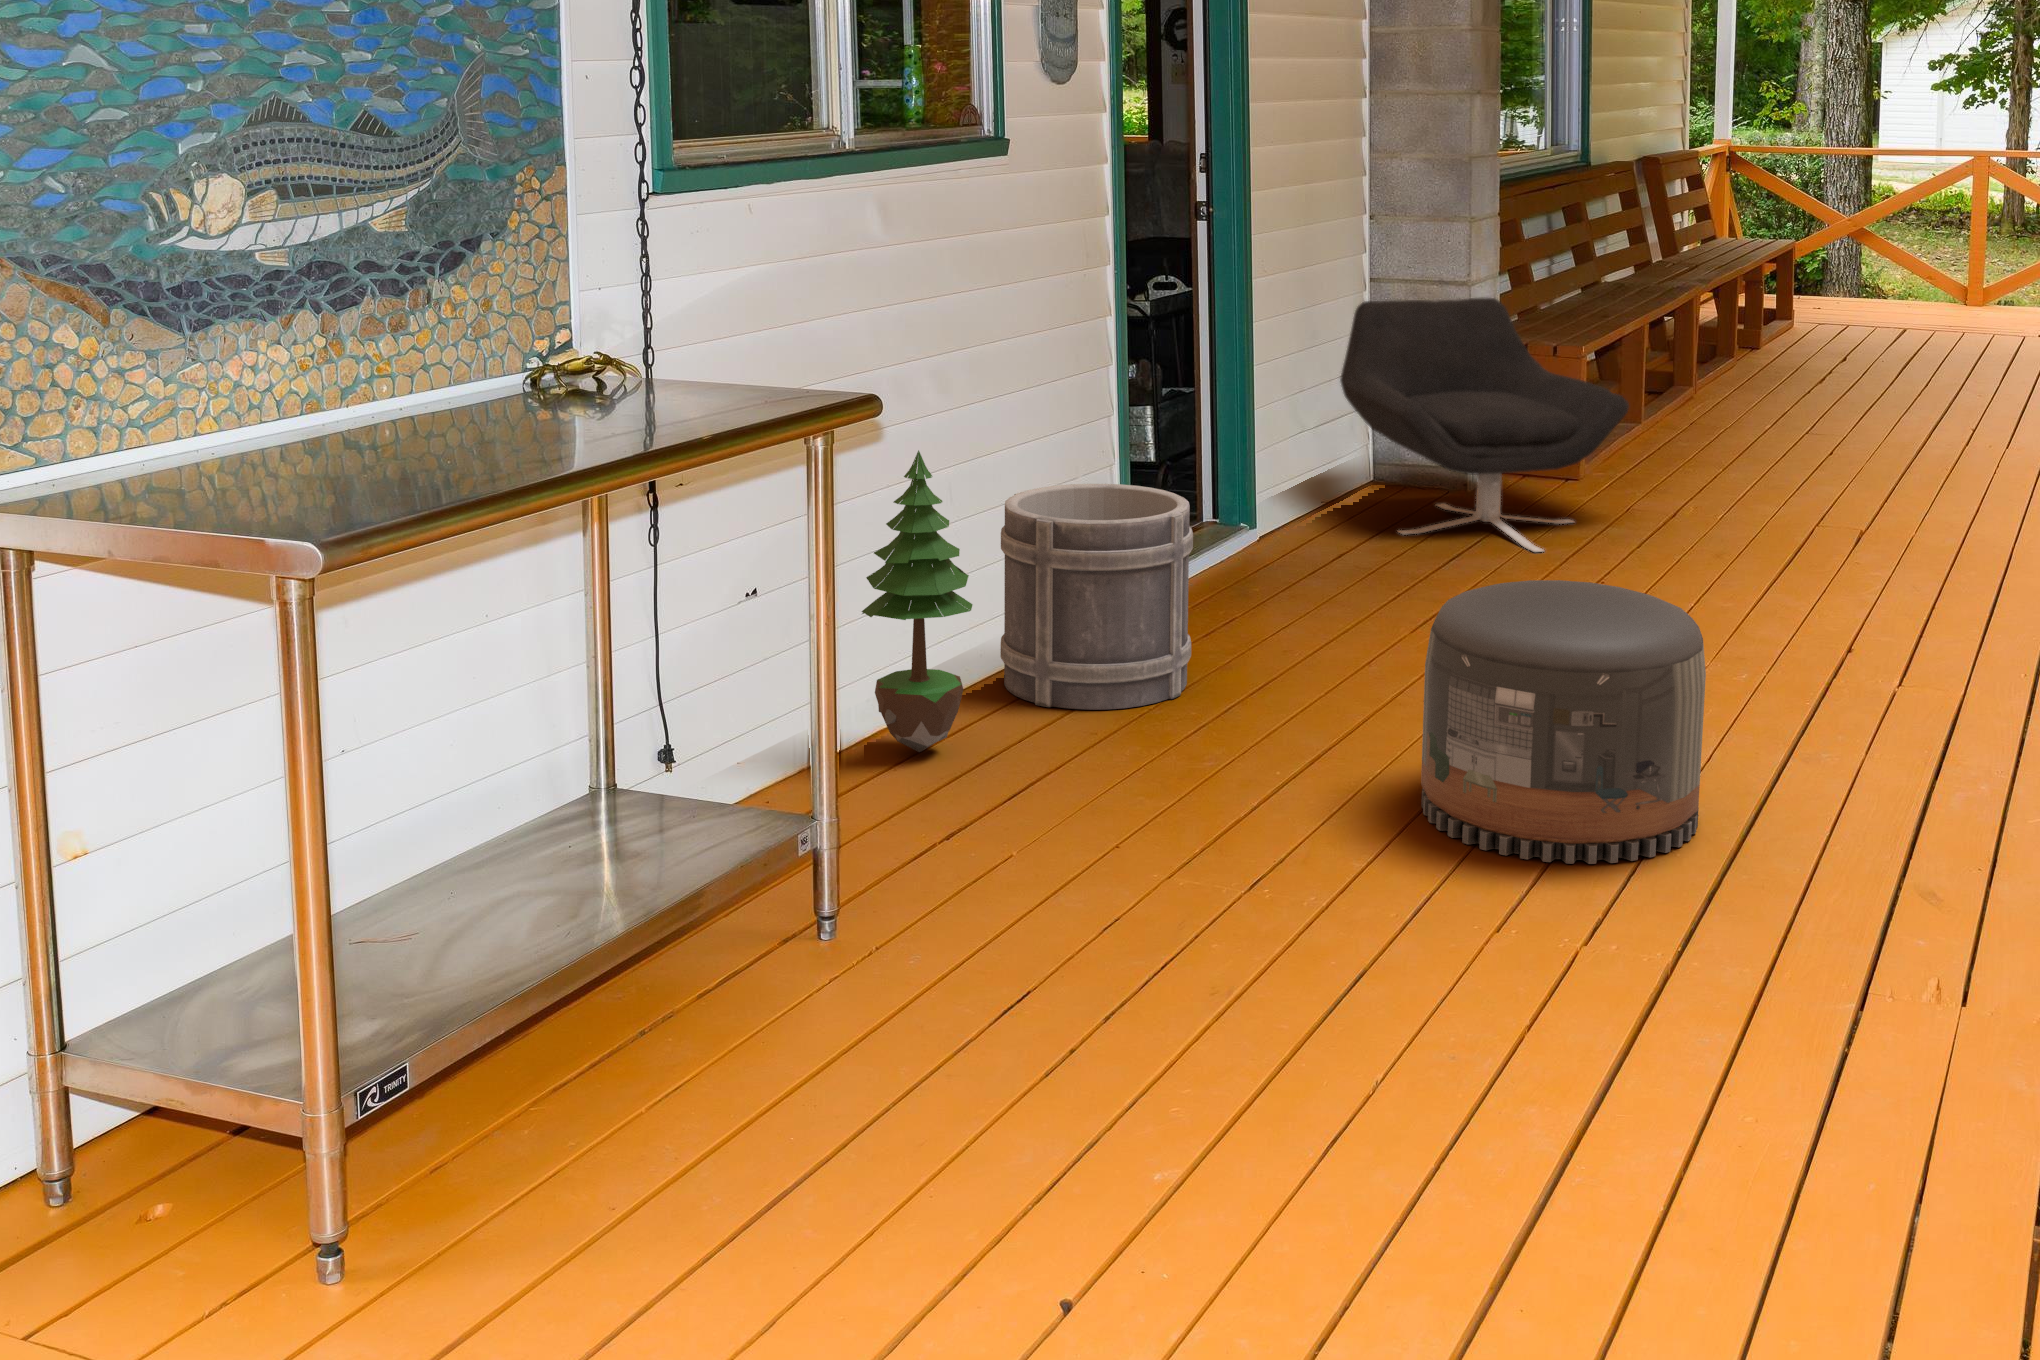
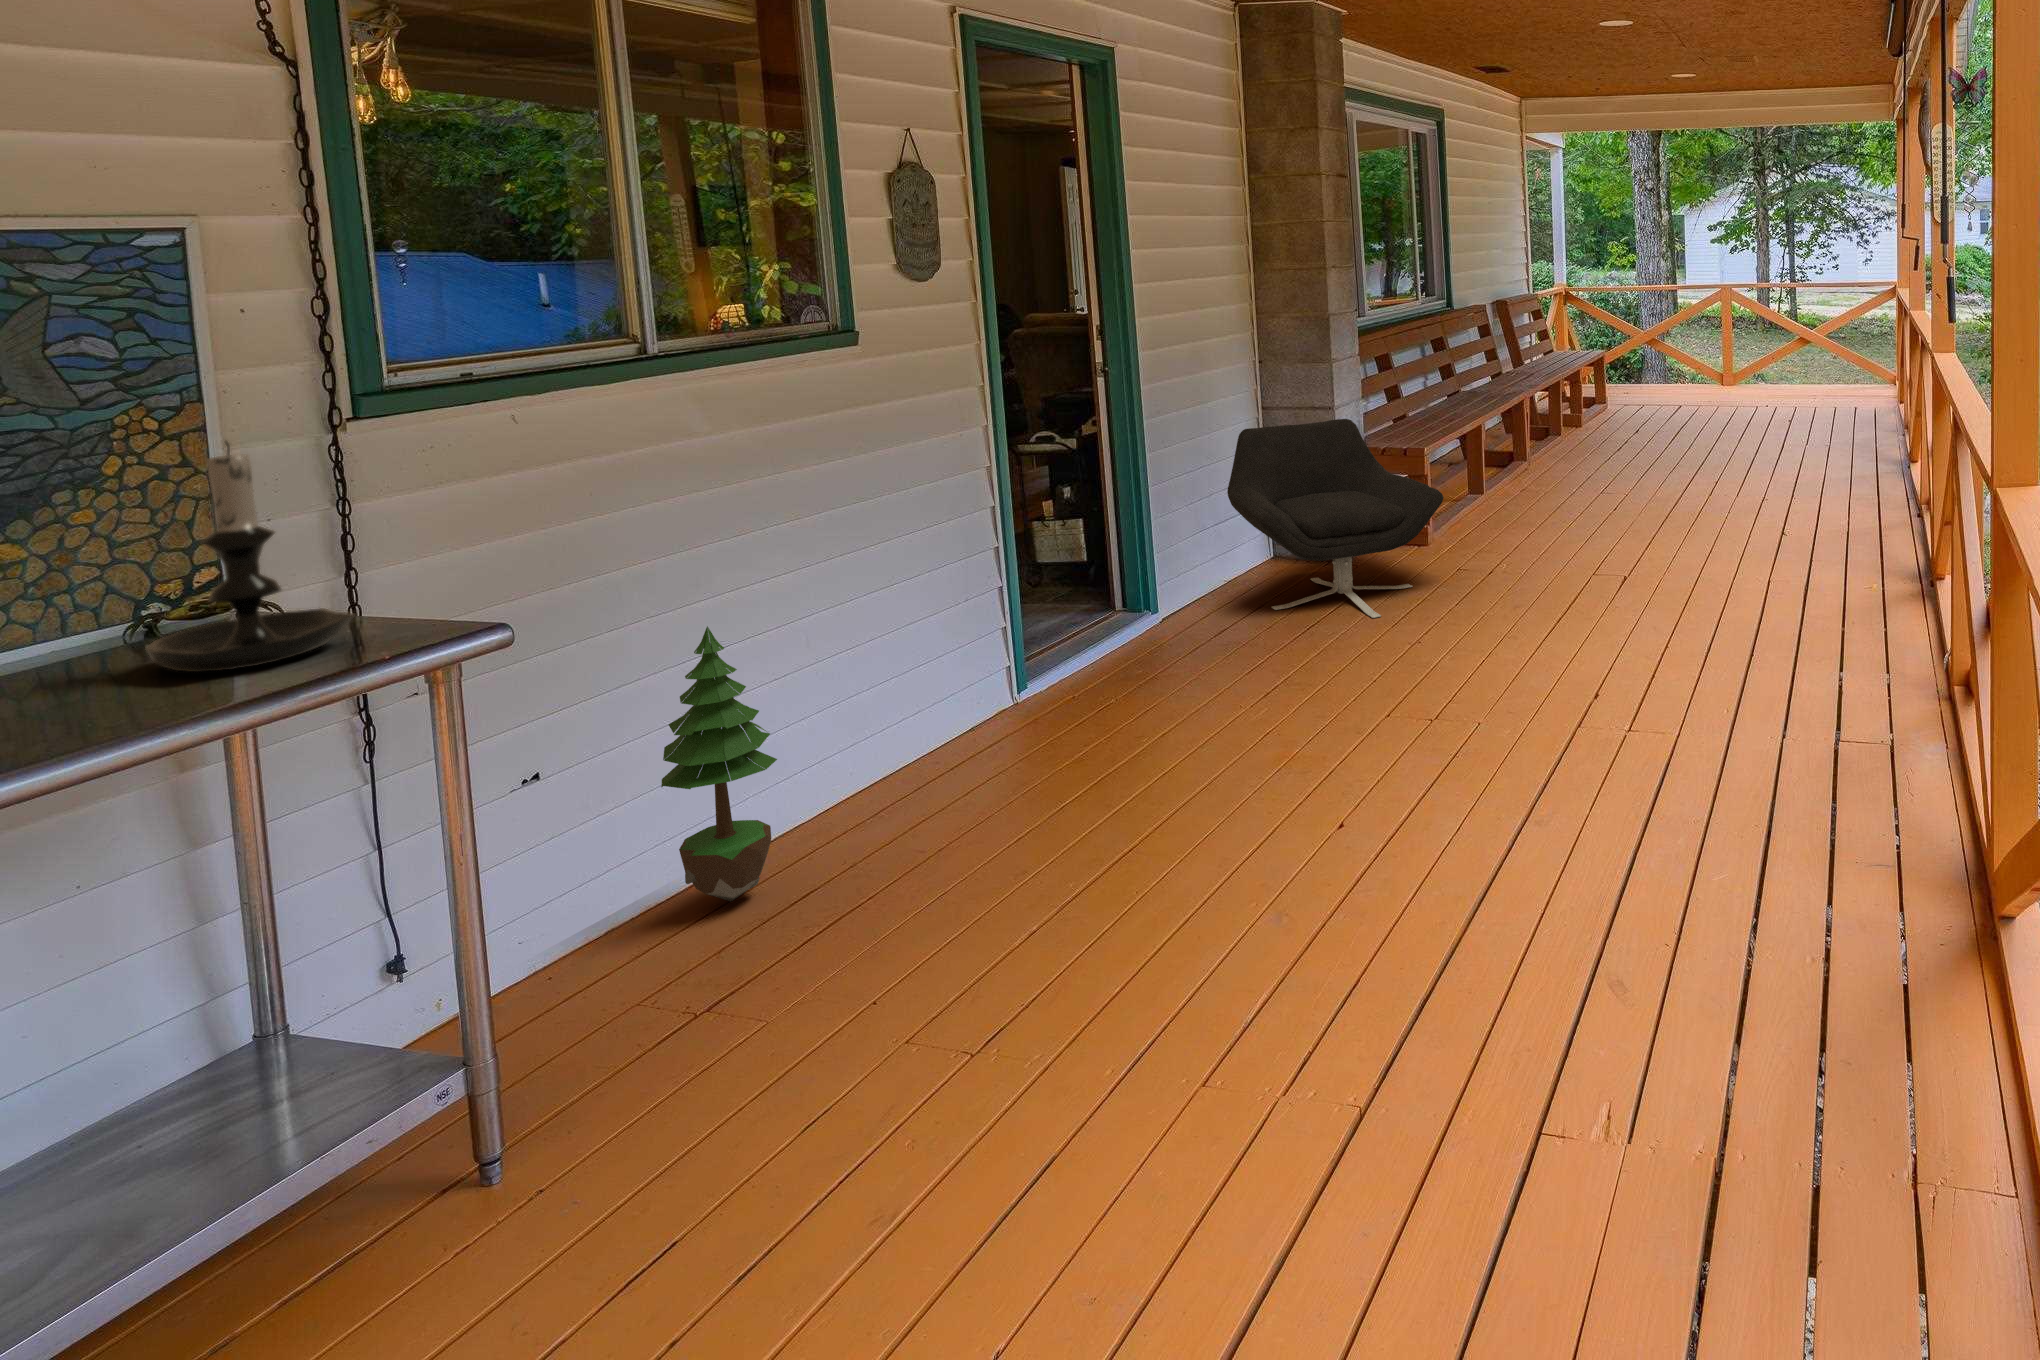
candle holder: none [632,198,777,409] -> present [145,441,355,672]
bucket: present [1000,484,1193,710] -> none [845,617,1032,830]
pouf: present [1421,580,1706,864] -> none [1174,694,1427,978]

